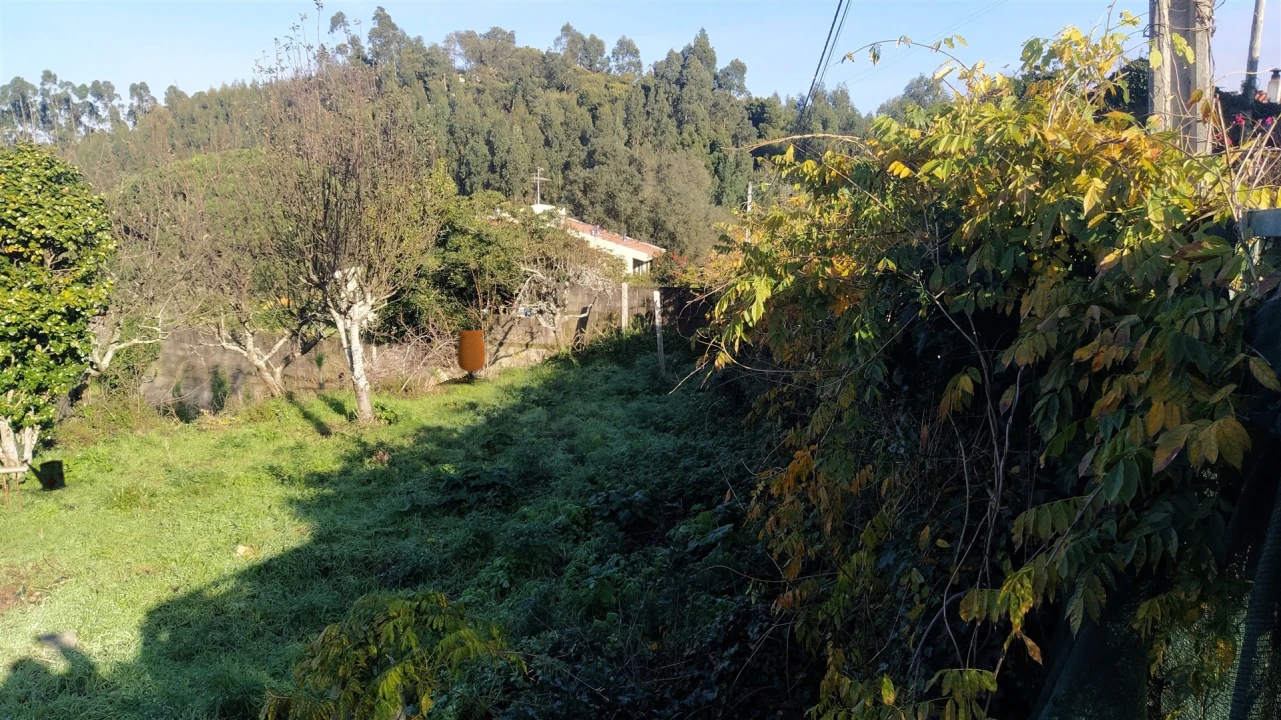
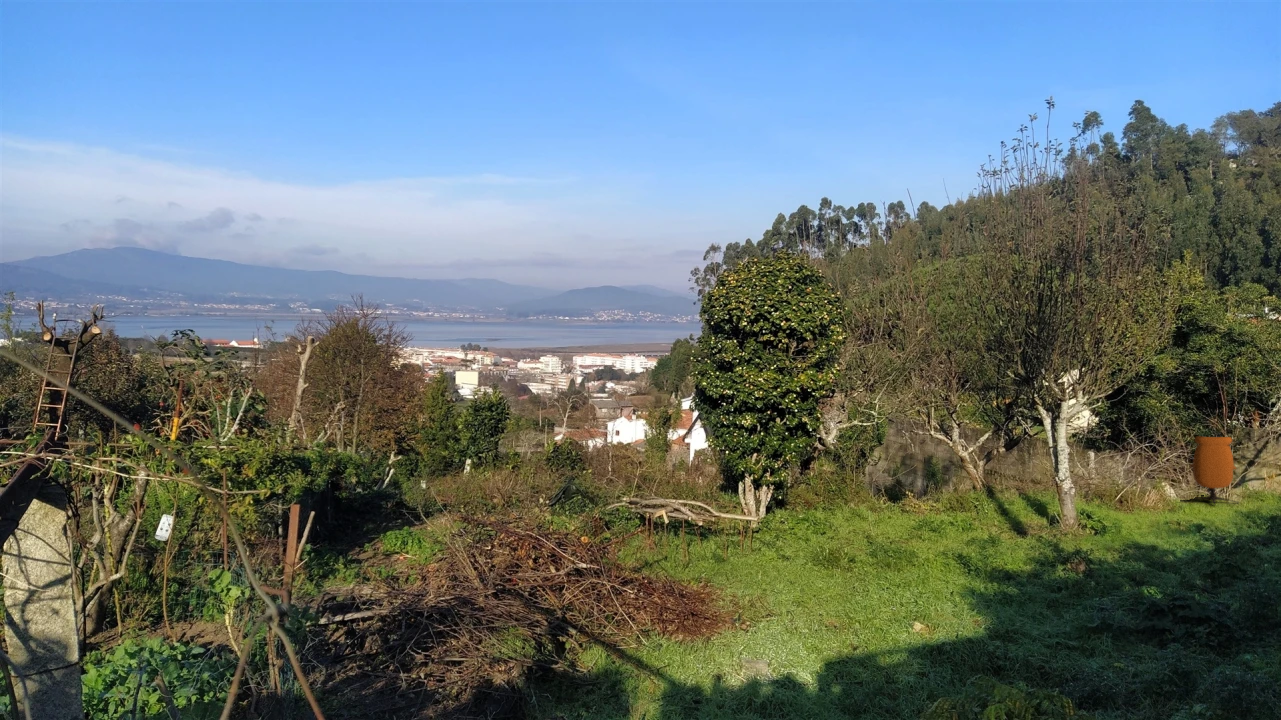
potted plant: present [313,353,325,389] -> none [1006,442,1039,489]
watering can: present [22,459,69,490] -> none [759,512,792,542]

